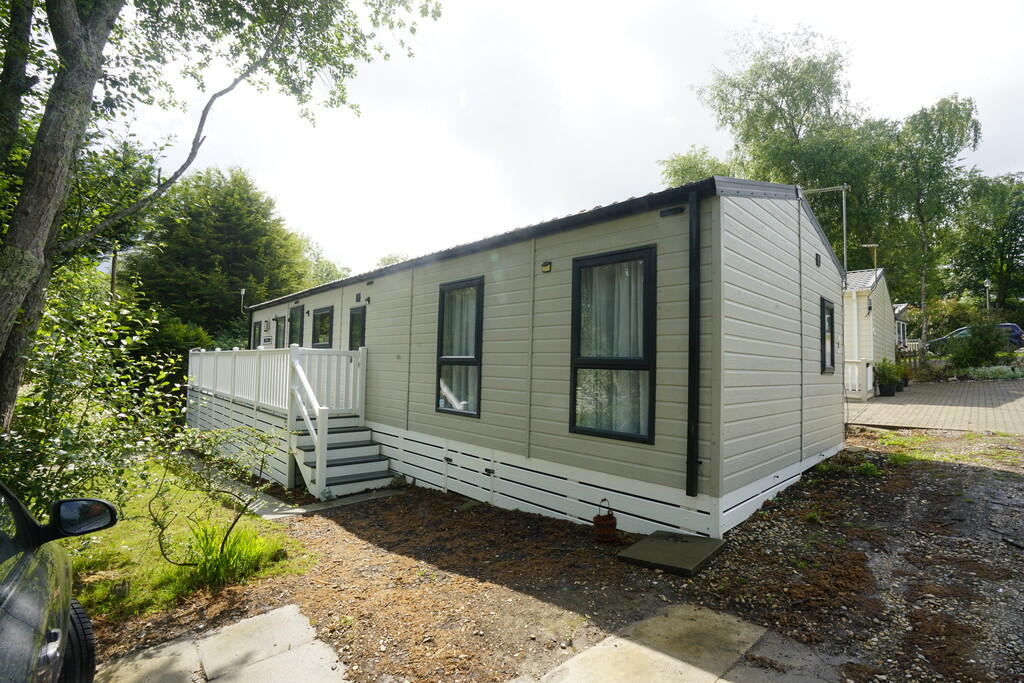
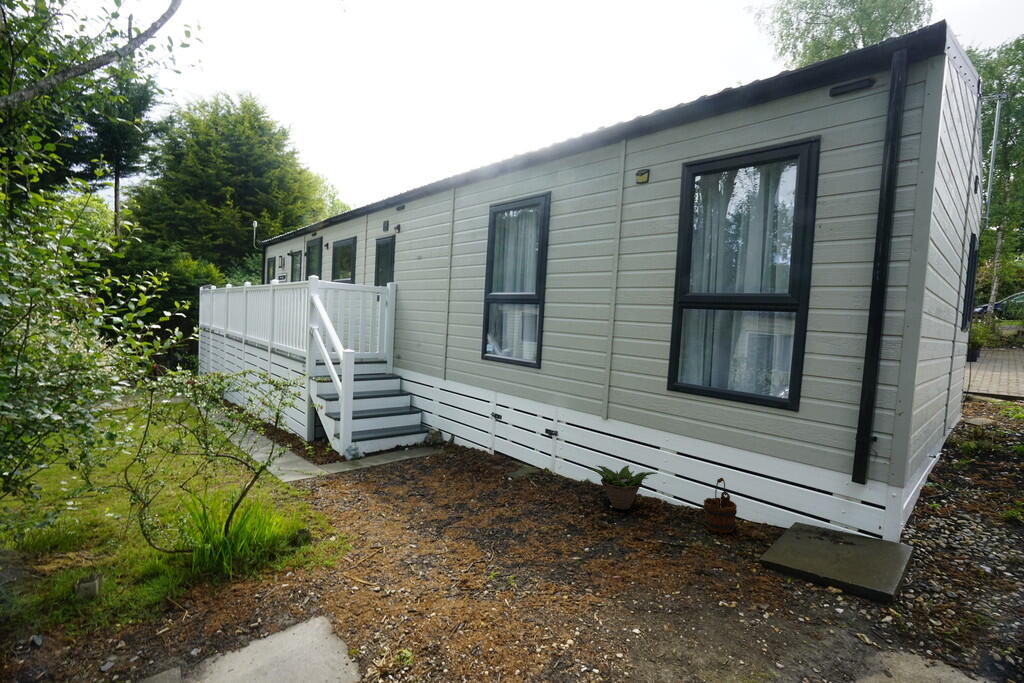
decorative plant: none [509,494,564,529] -> present [589,465,657,509]

